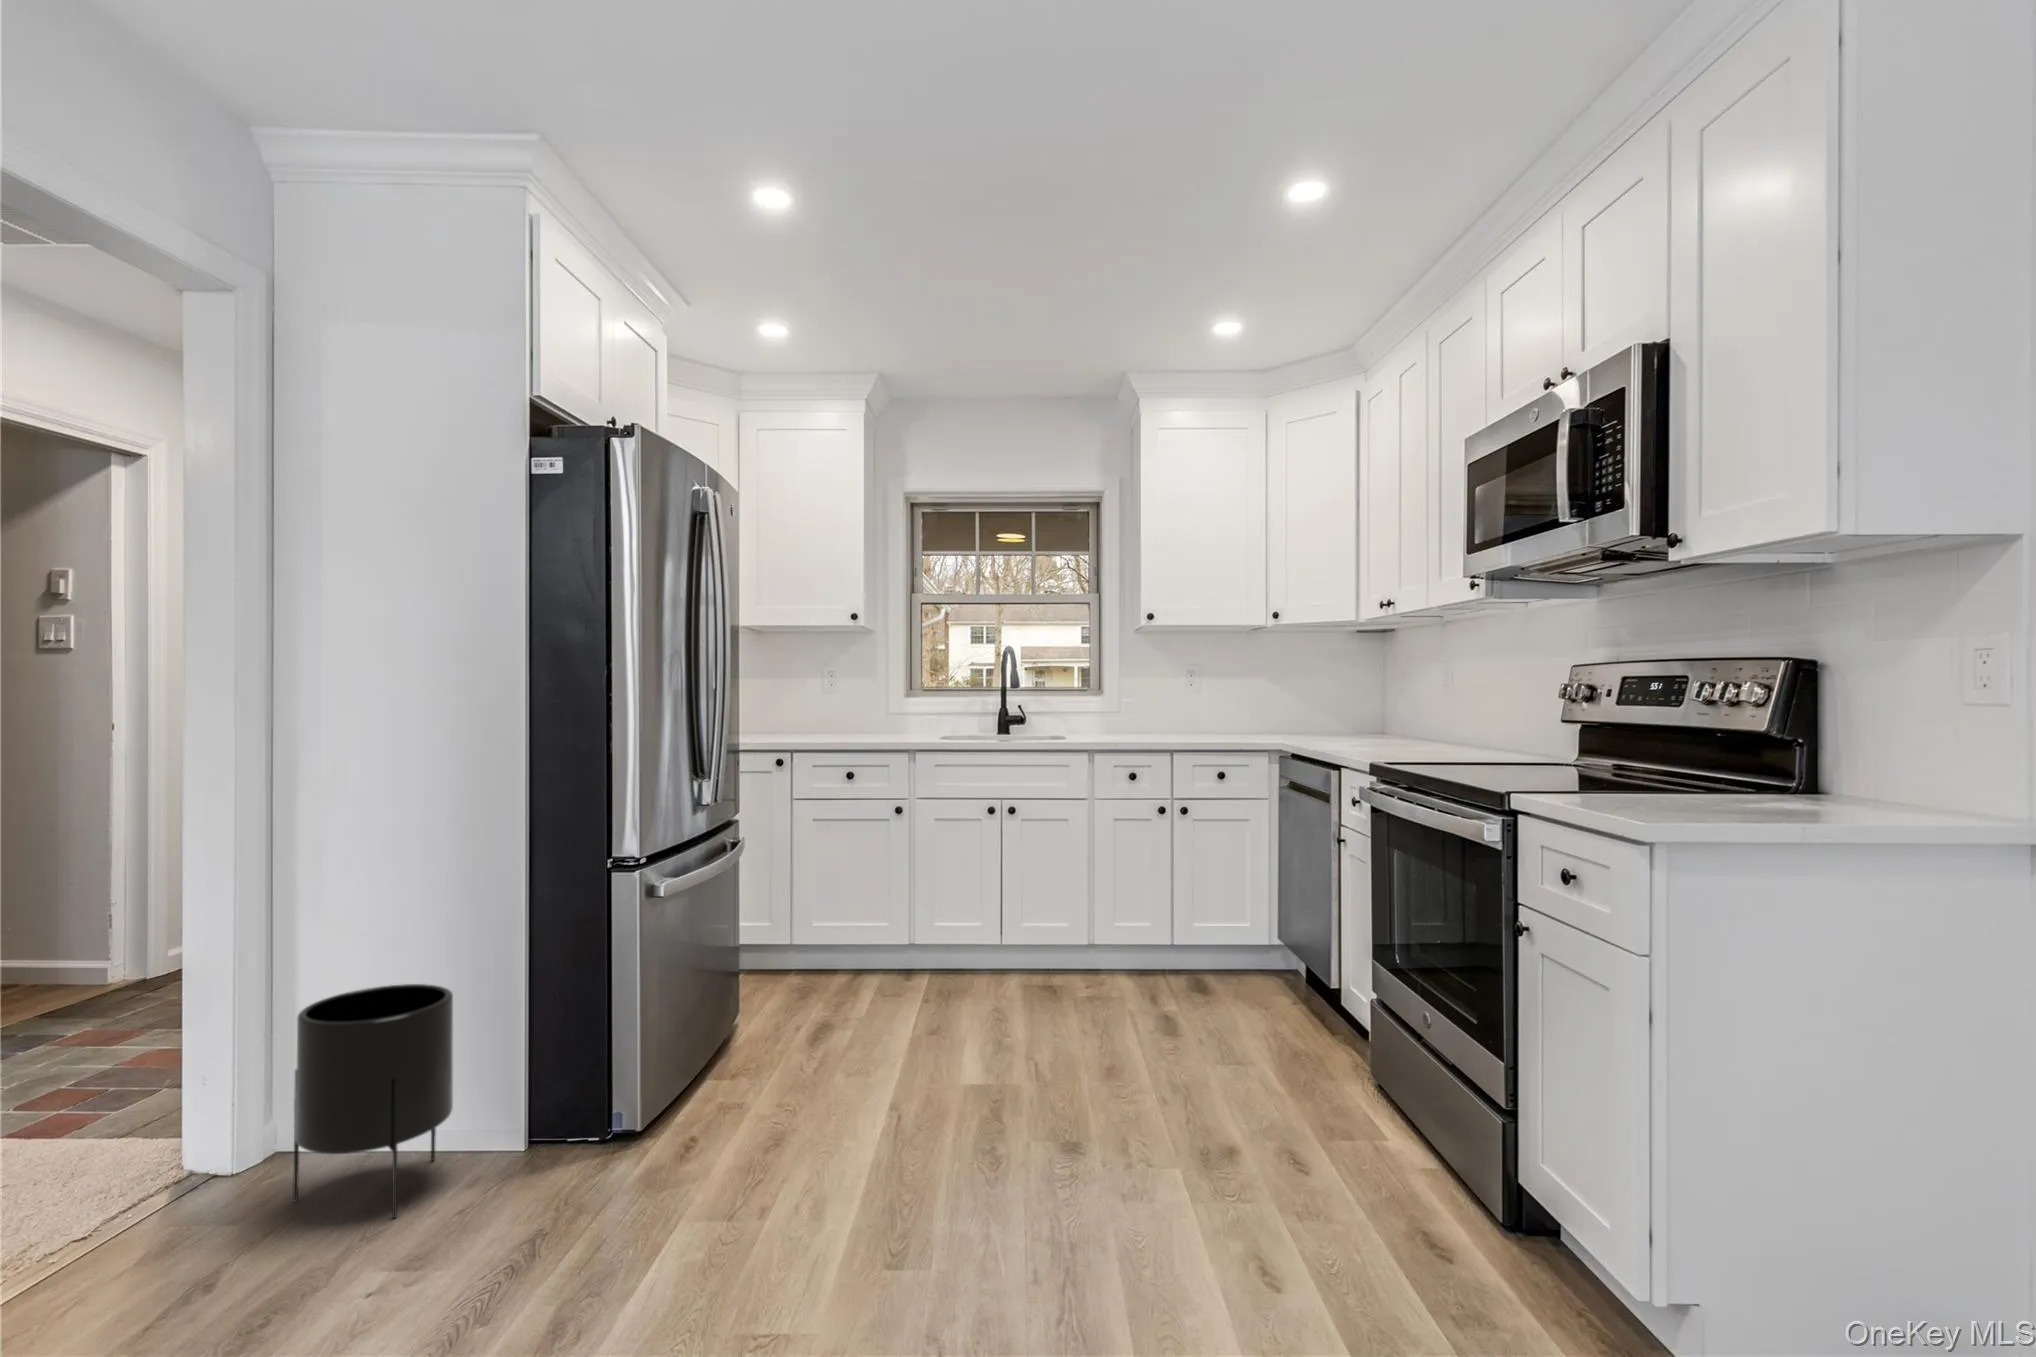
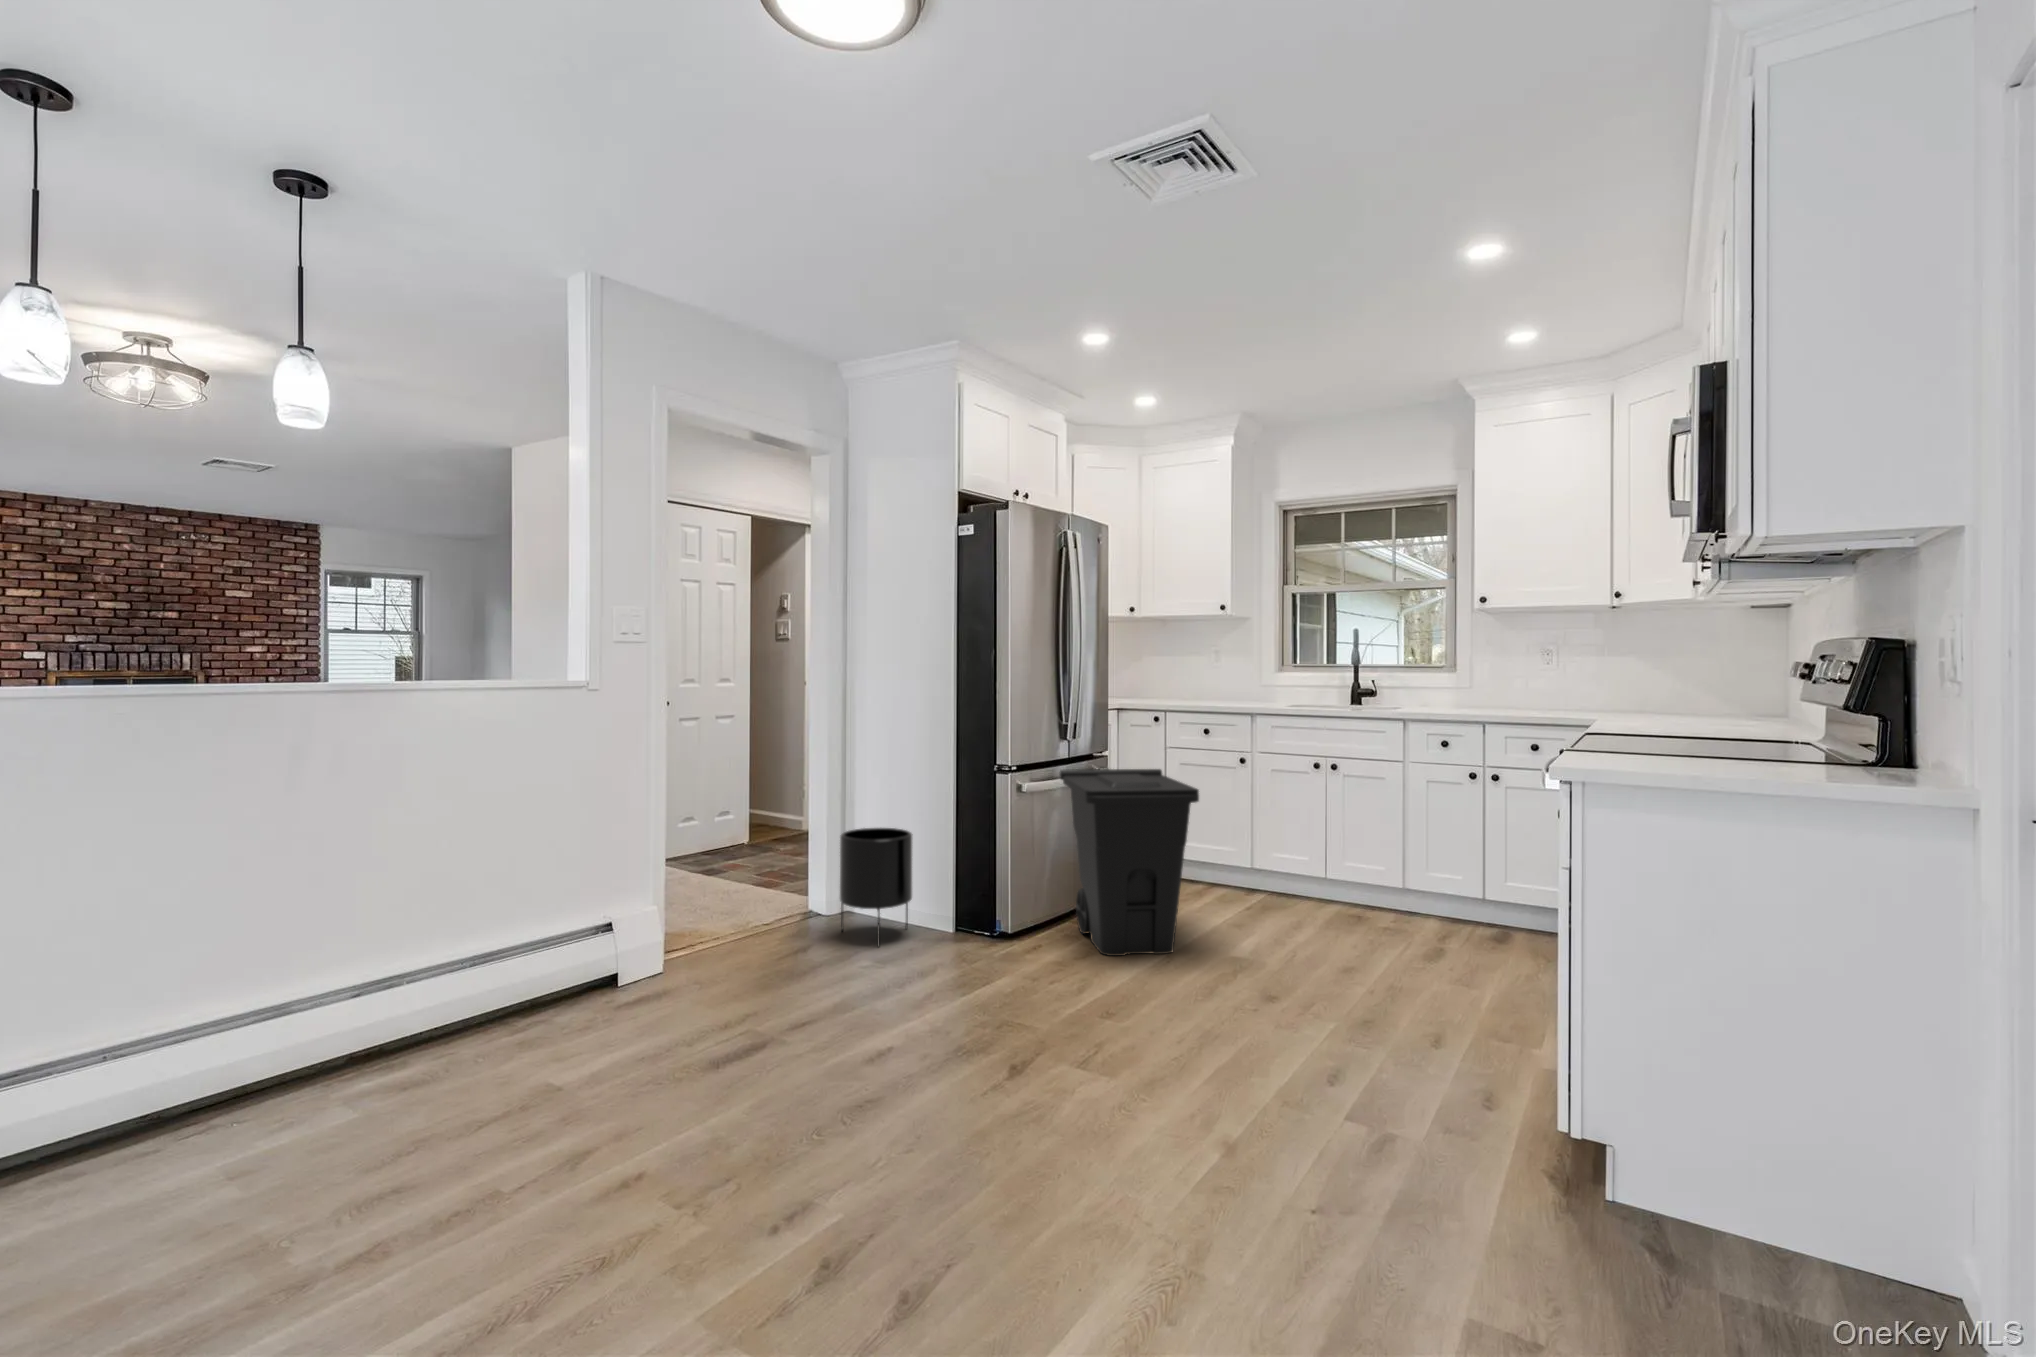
trash can: none [696,835,932,1131] -> present [1060,769,1199,956]

